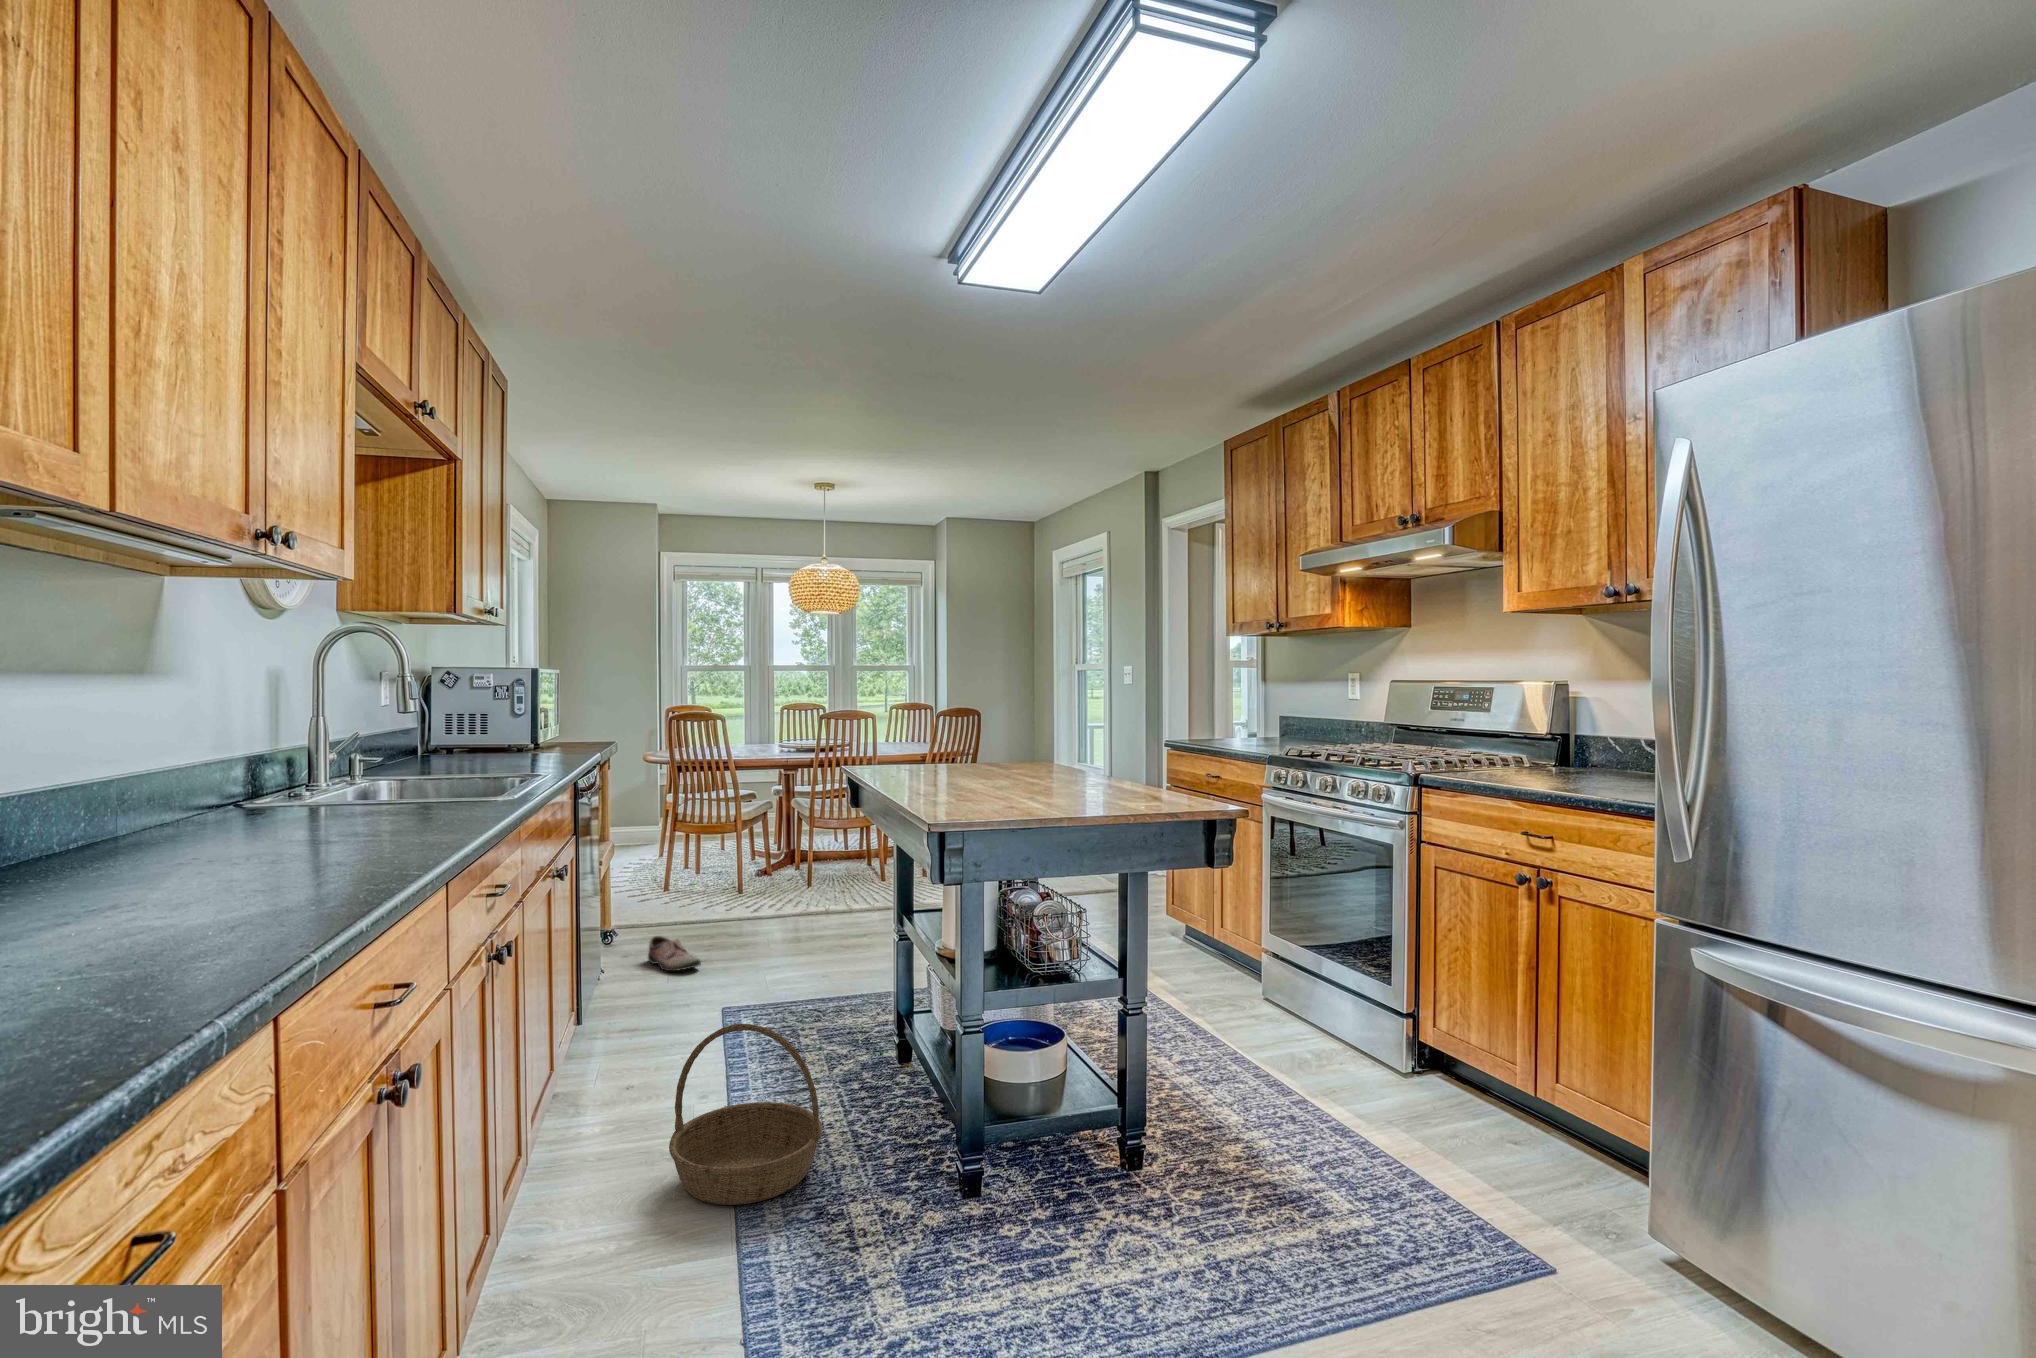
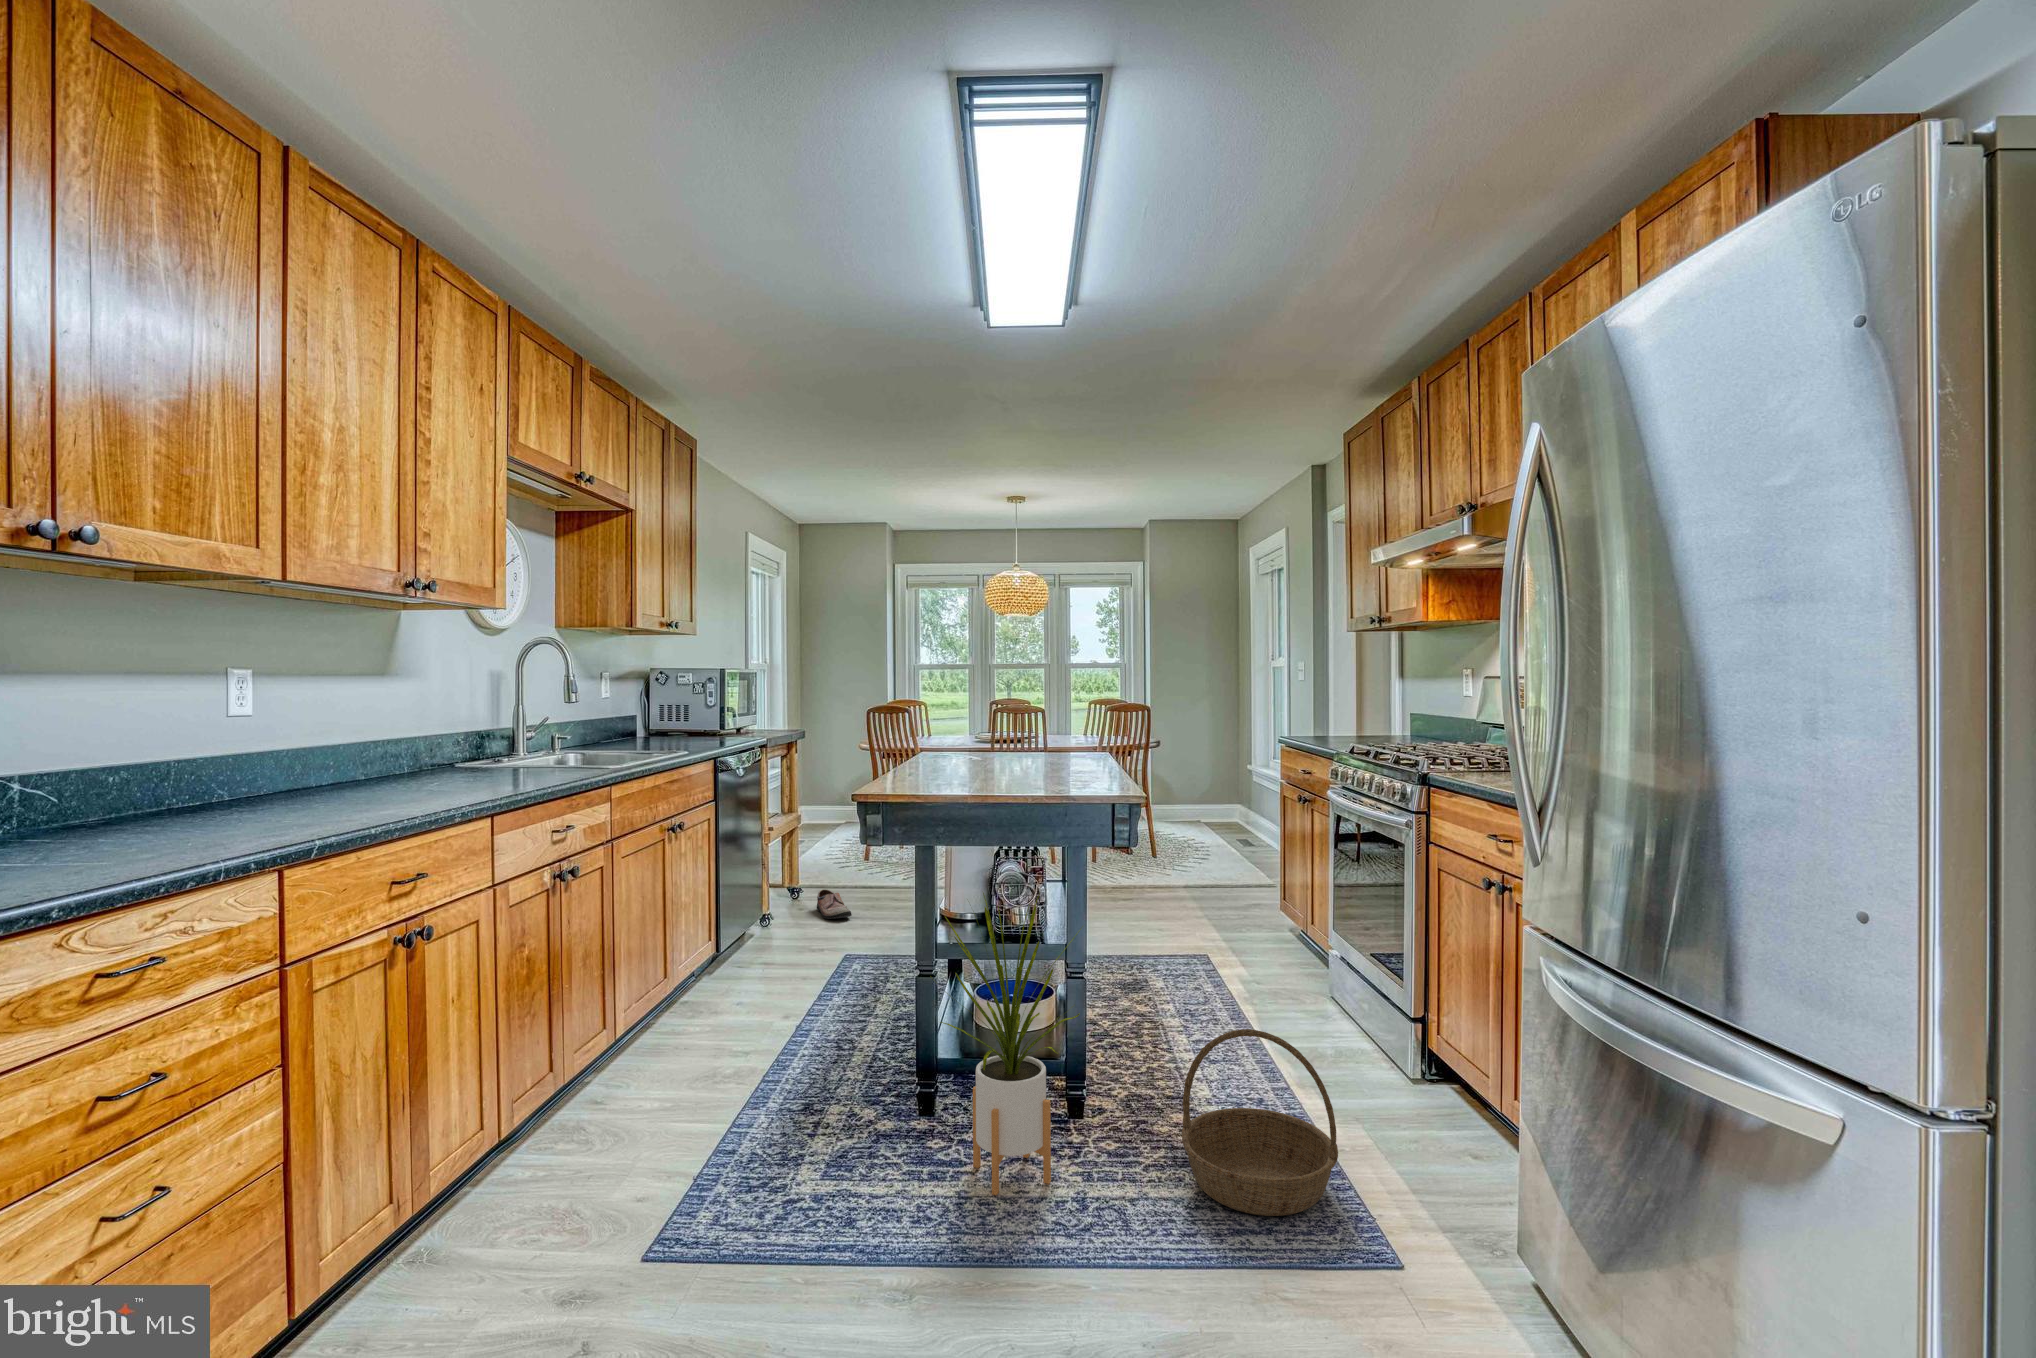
house plant: none [1038,923,1212,1280] -> present [934,893,1081,1195]
basket: present [669,1024,822,1205] -> present [1182,1029,1338,1216]

